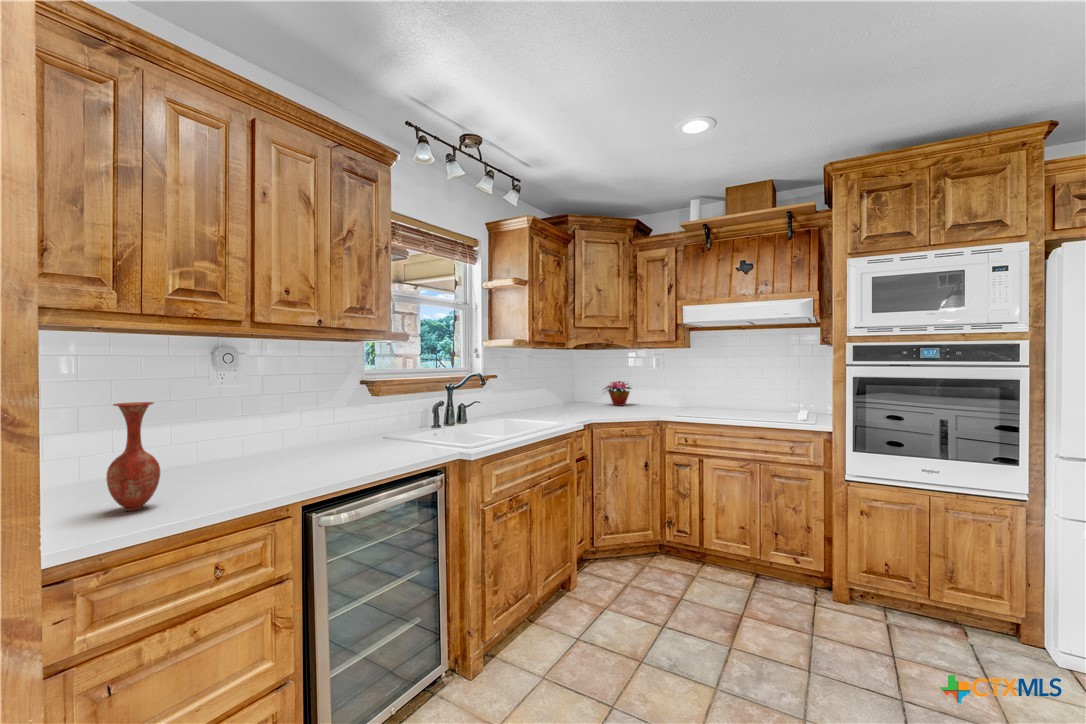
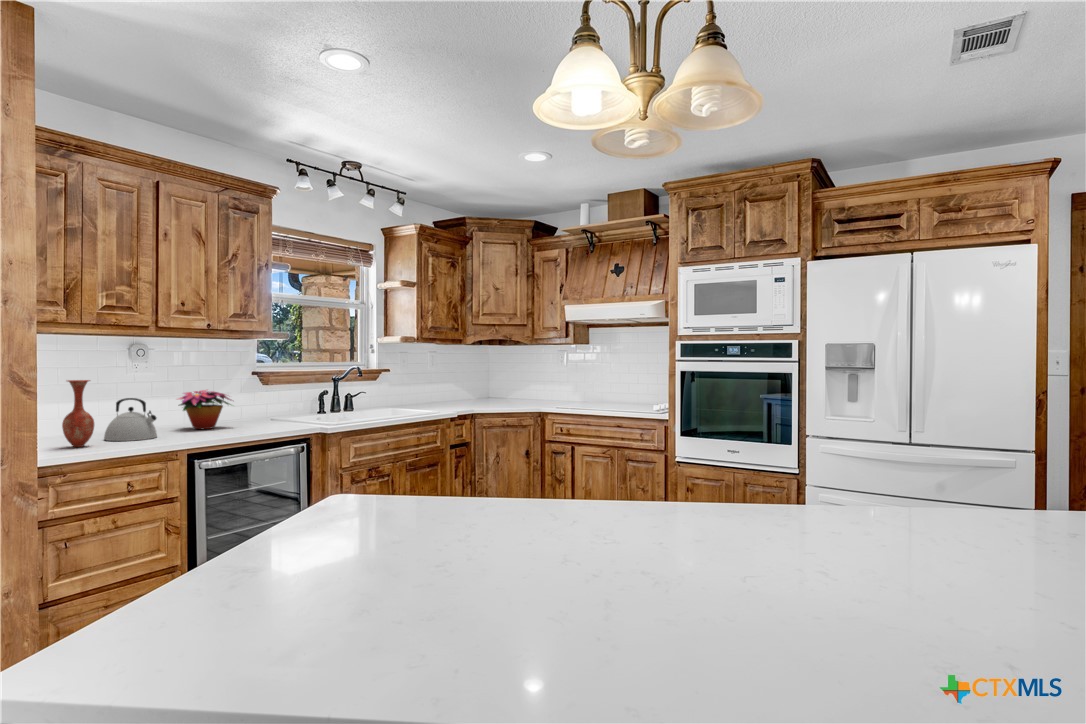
flower arrangement: present [603,381,632,406] -> present [179,390,231,429]
kettle: none [176,425,254,491] -> present [104,398,157,441]

